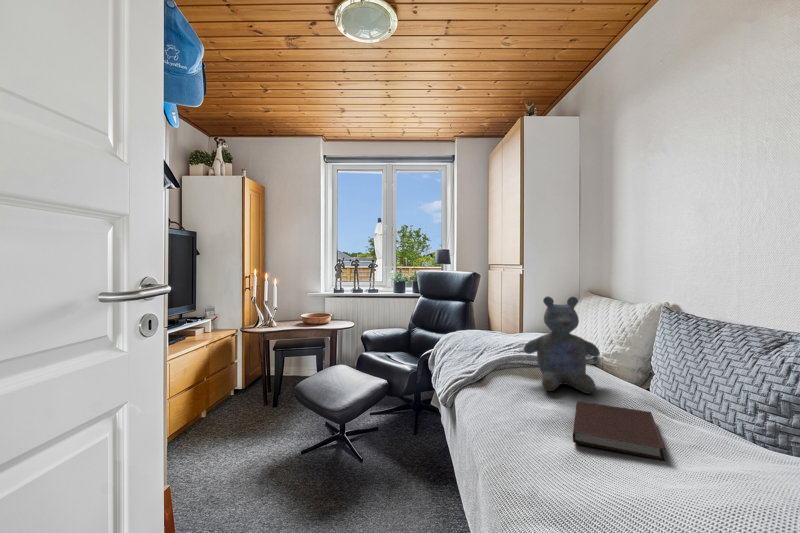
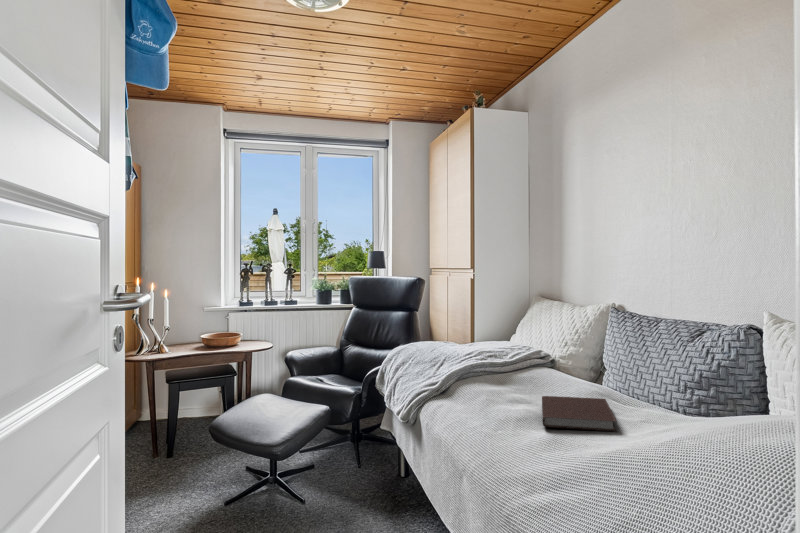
stuffed bear: present [524,296,600,393] -> none [487,298,559,392]

